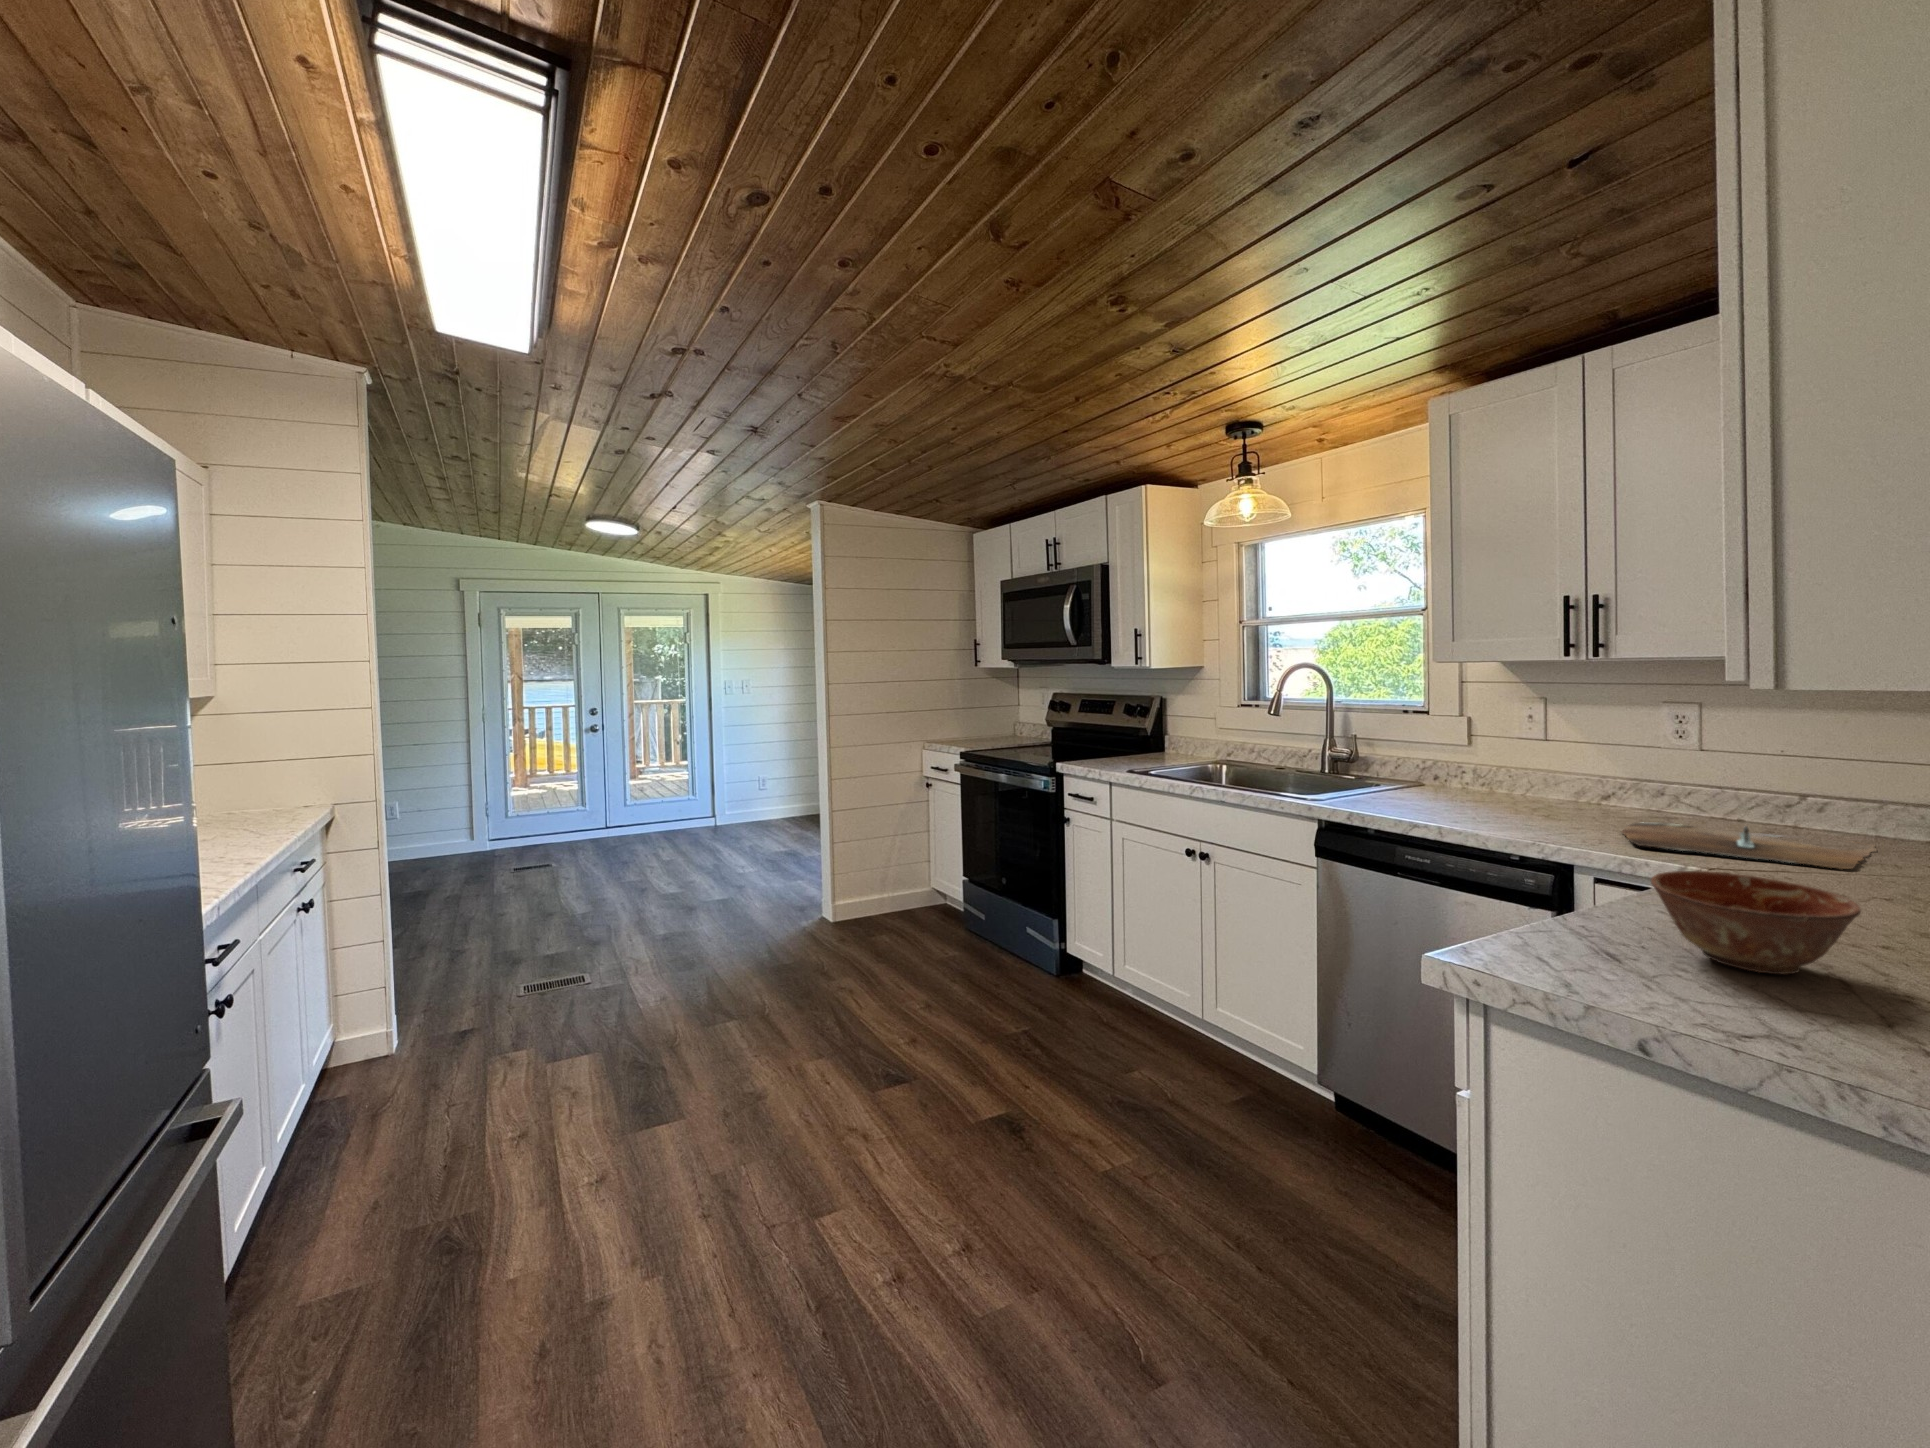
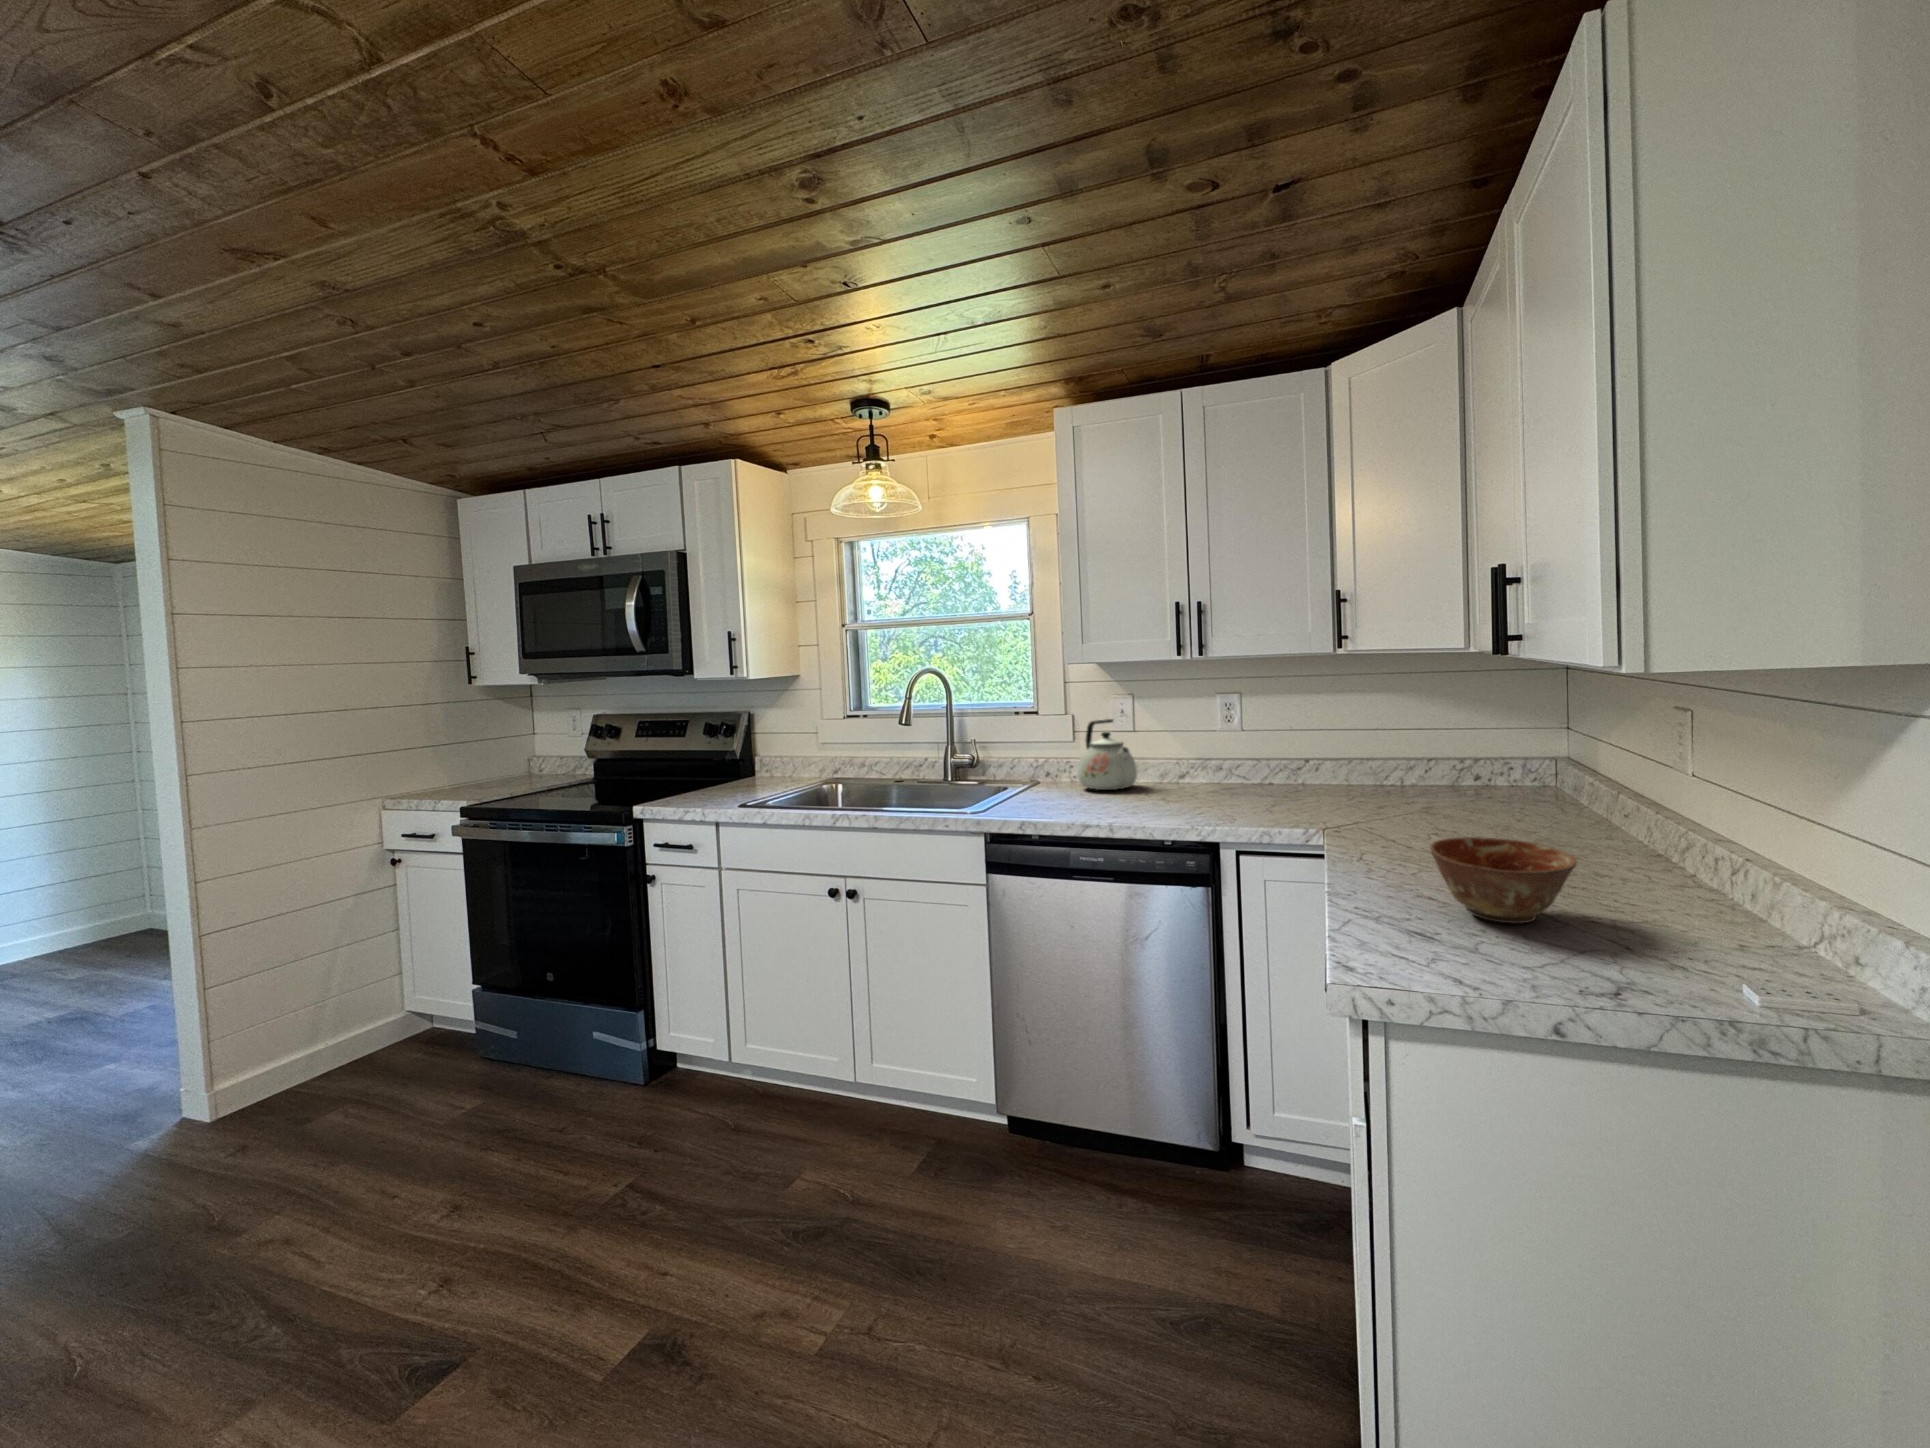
kettle: none [1458,724,1537,800] -> present [1078,719,1137,790]
cutting board: present [1622,822,1876,869] -> none [1225,790,1389,818]

